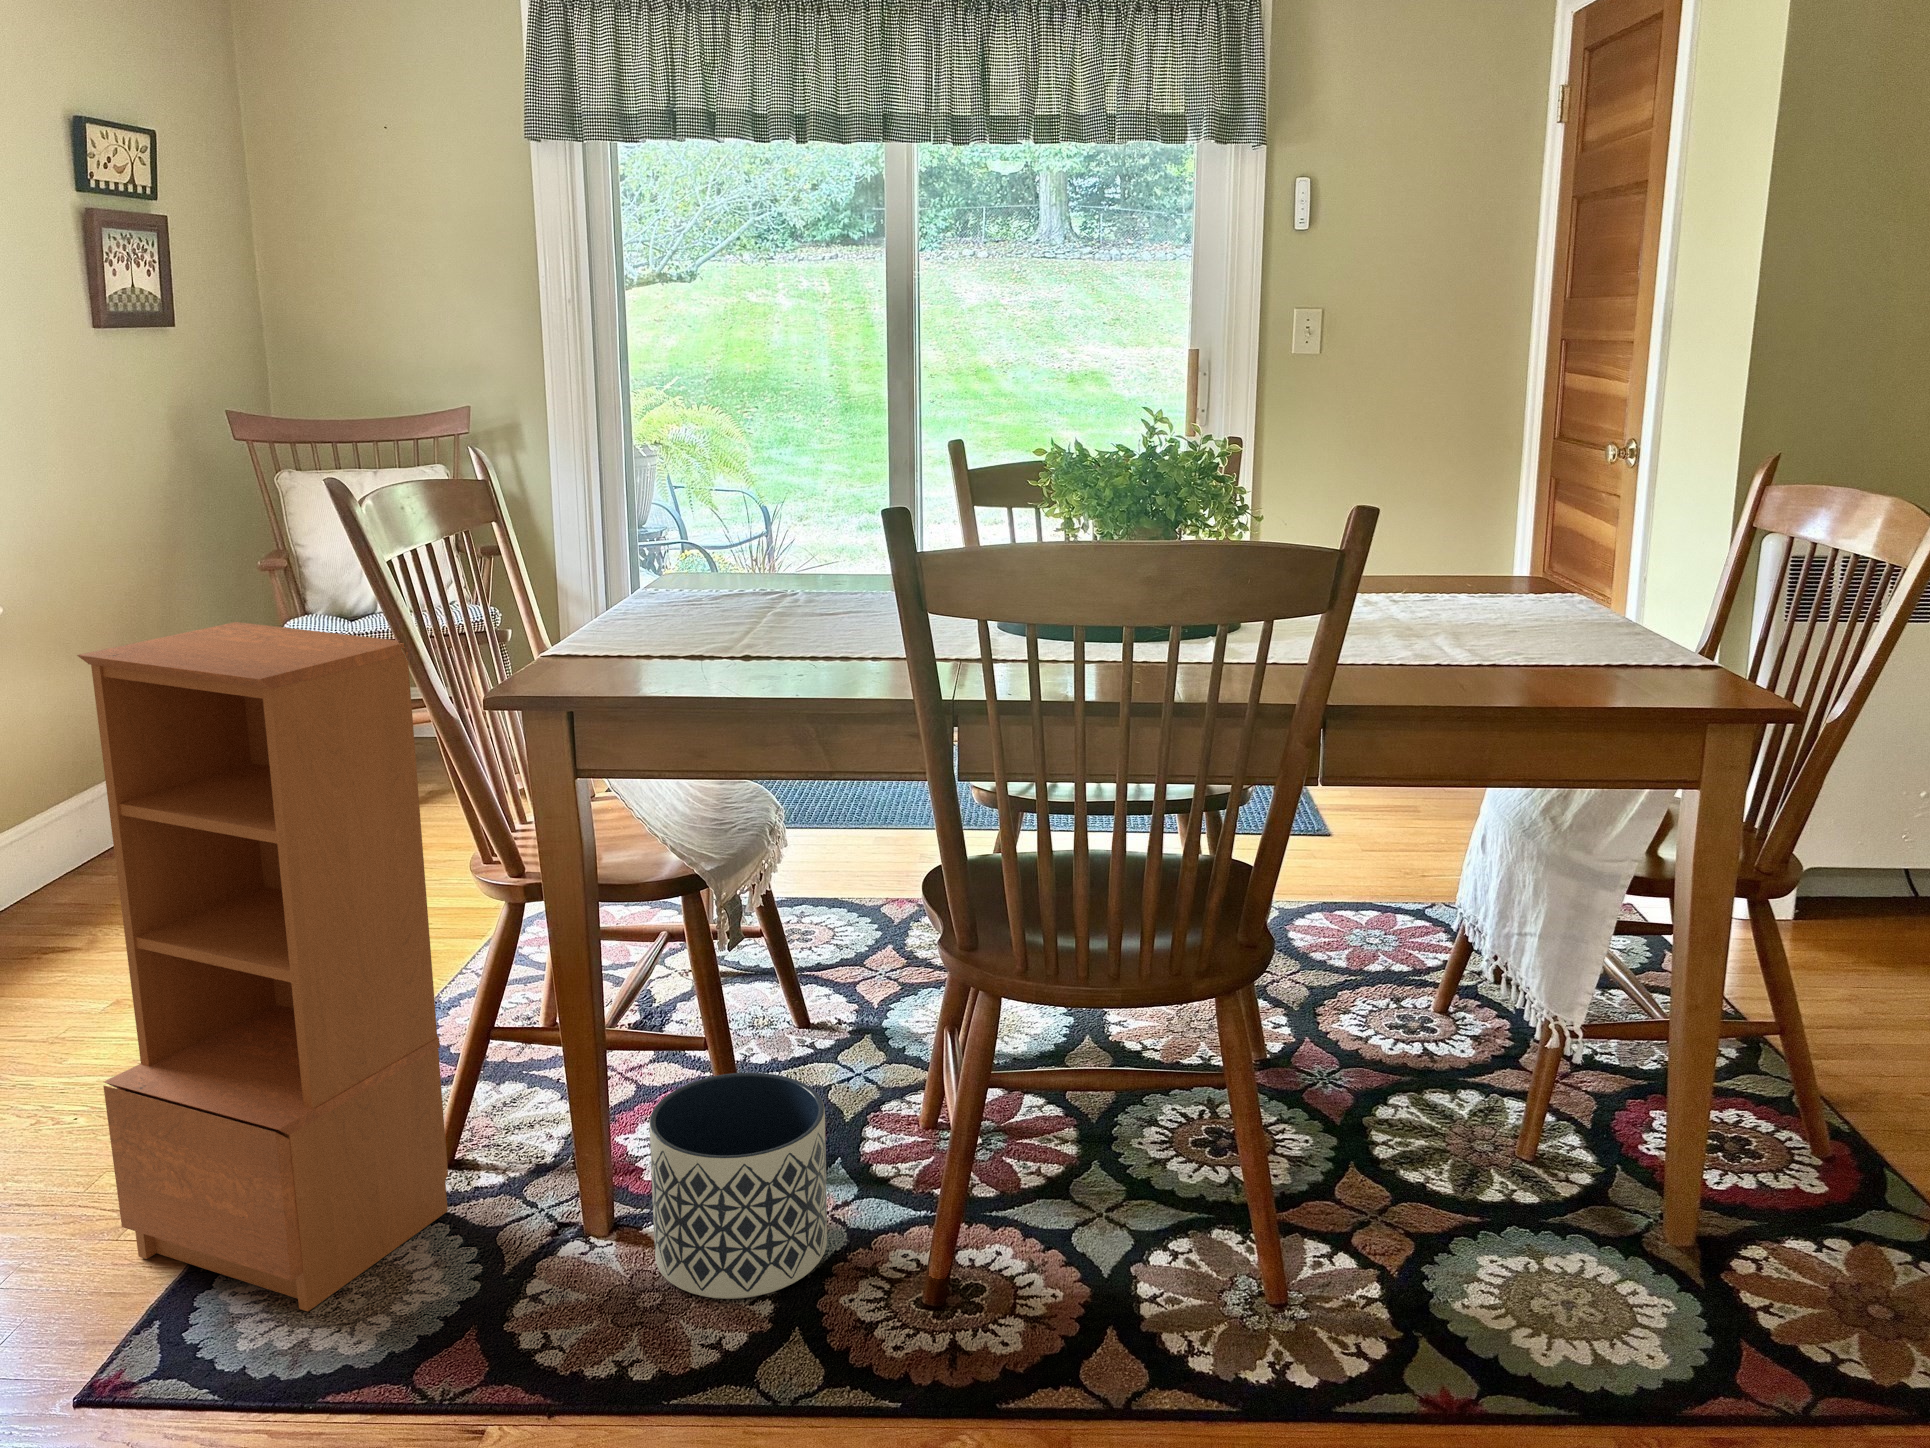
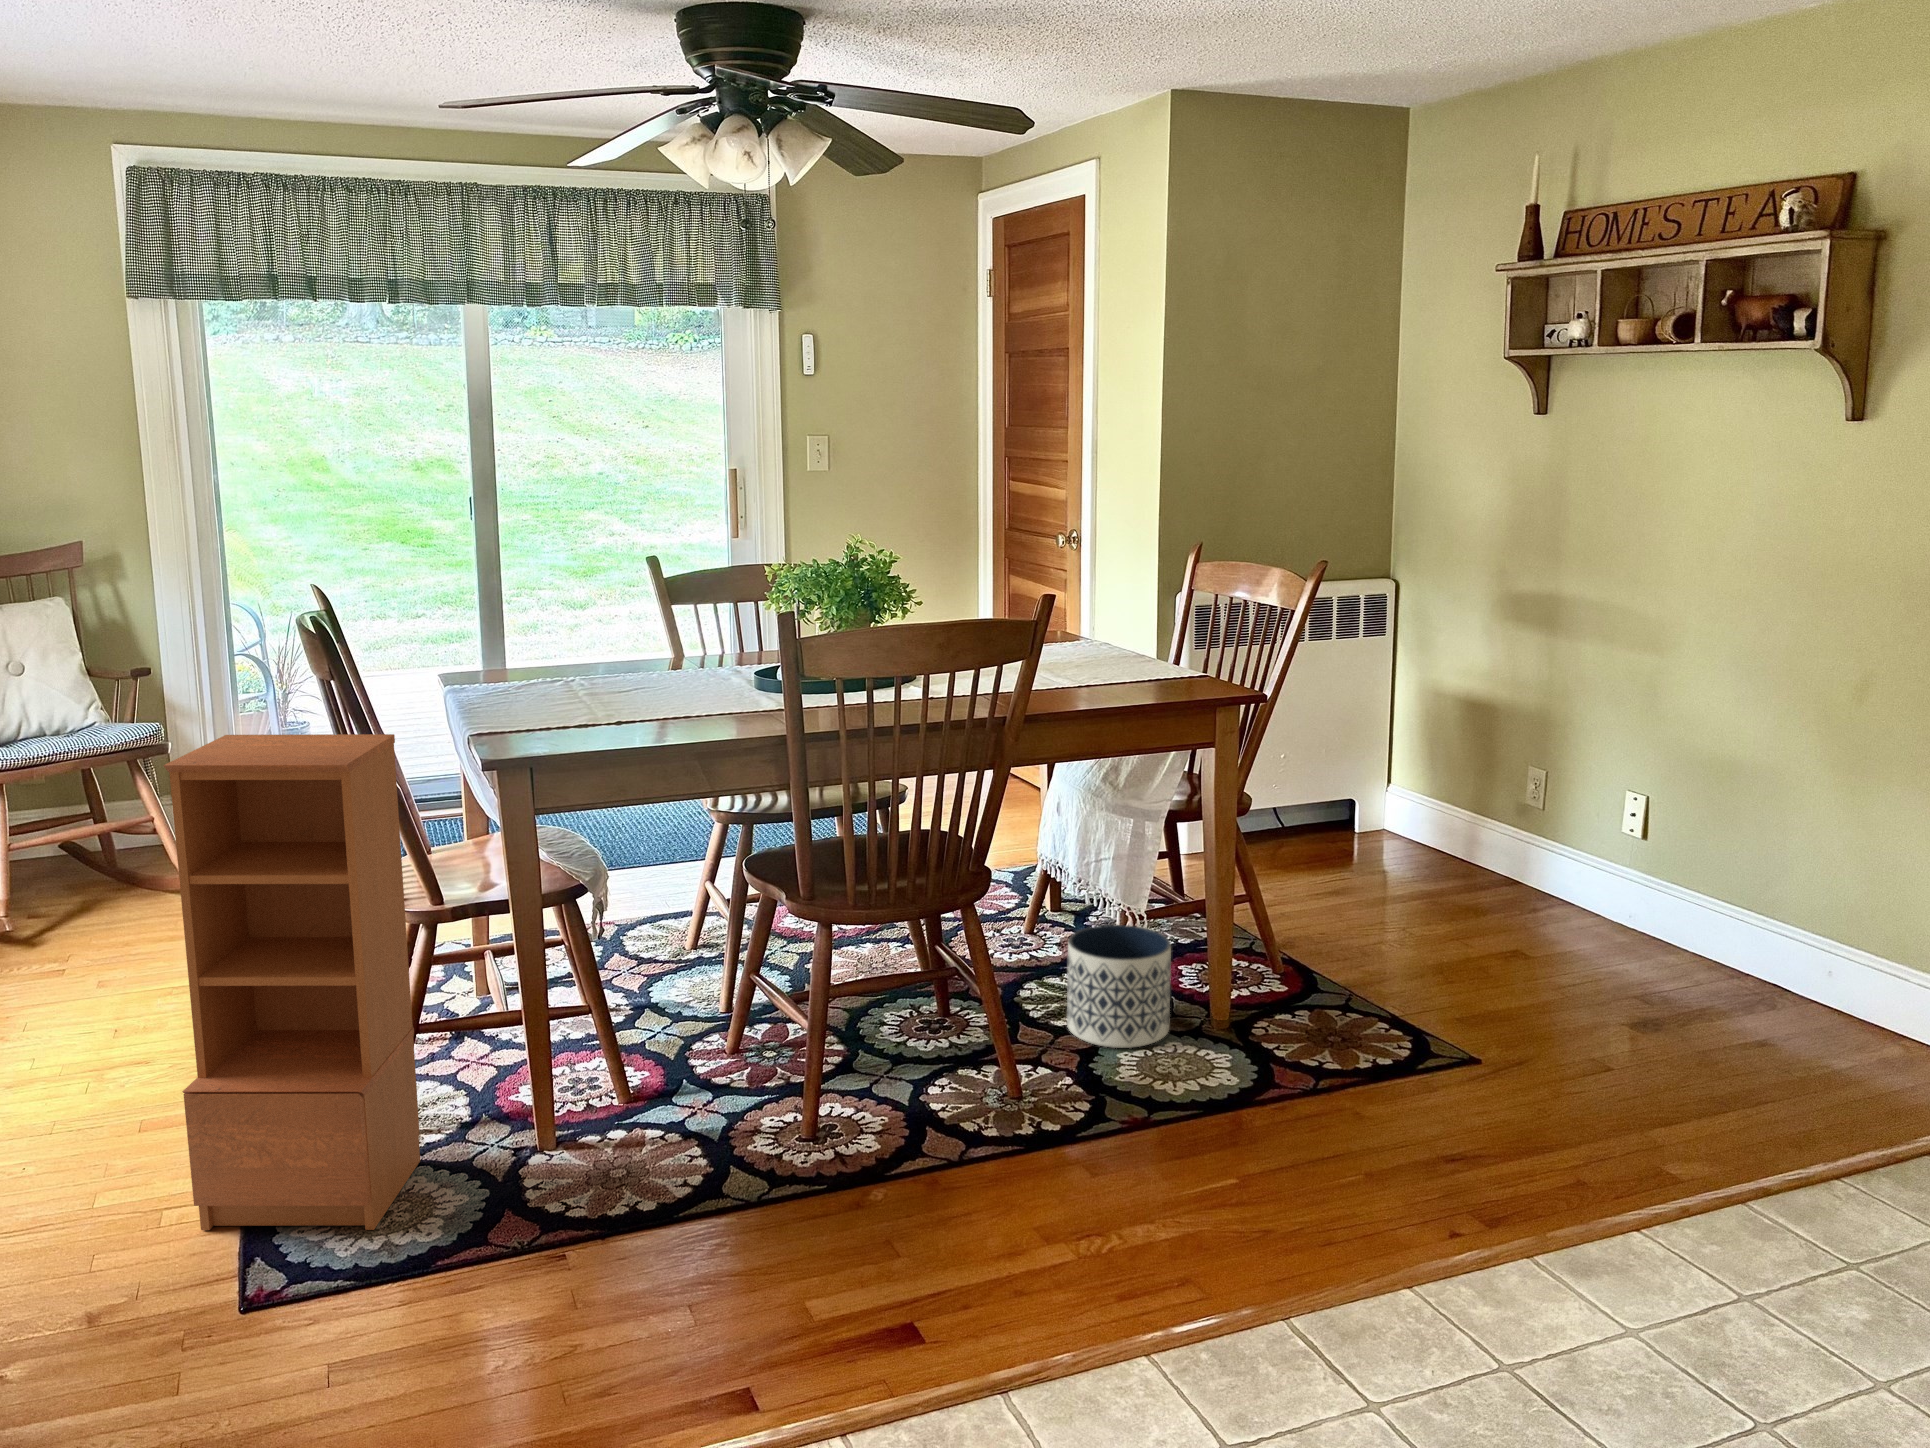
planter: present [649,1072,827,1299] -> present [1067,925,1171,1048]

